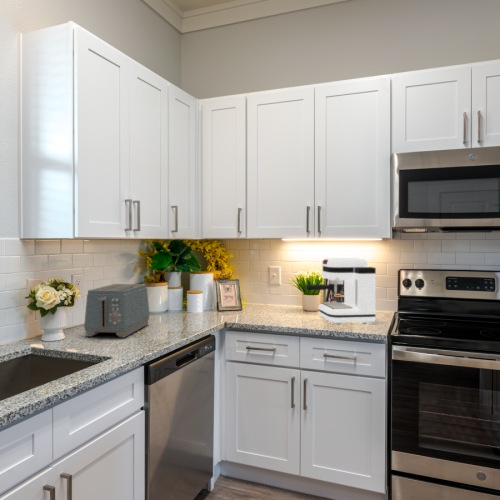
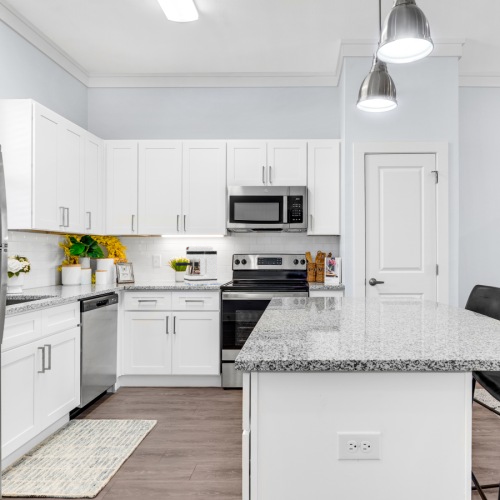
toaster: present [84,284,150,337] -> none [35,262,73,292]

